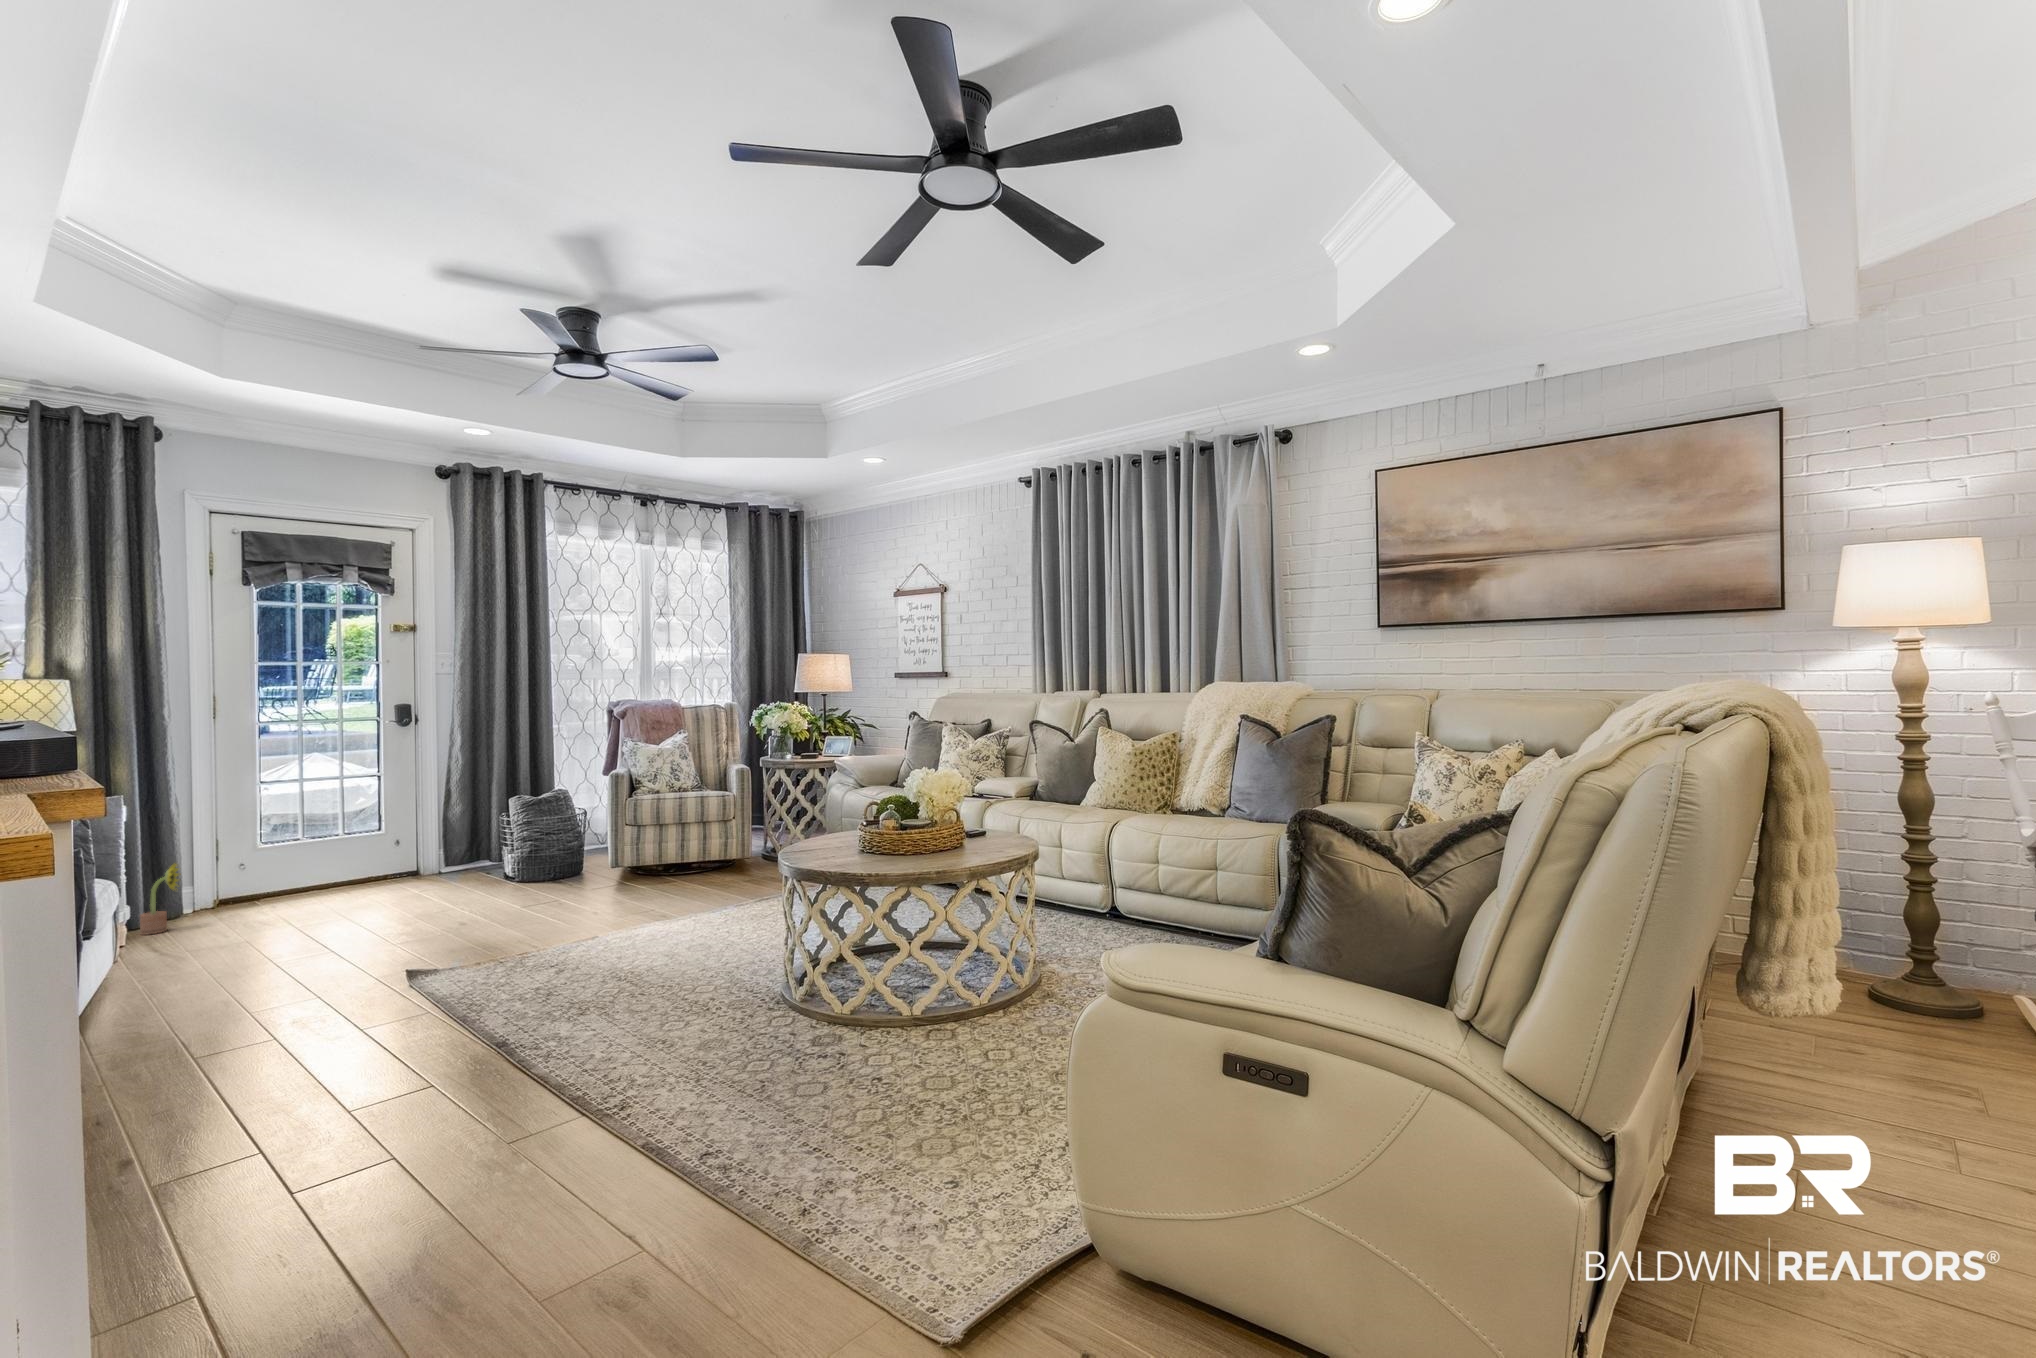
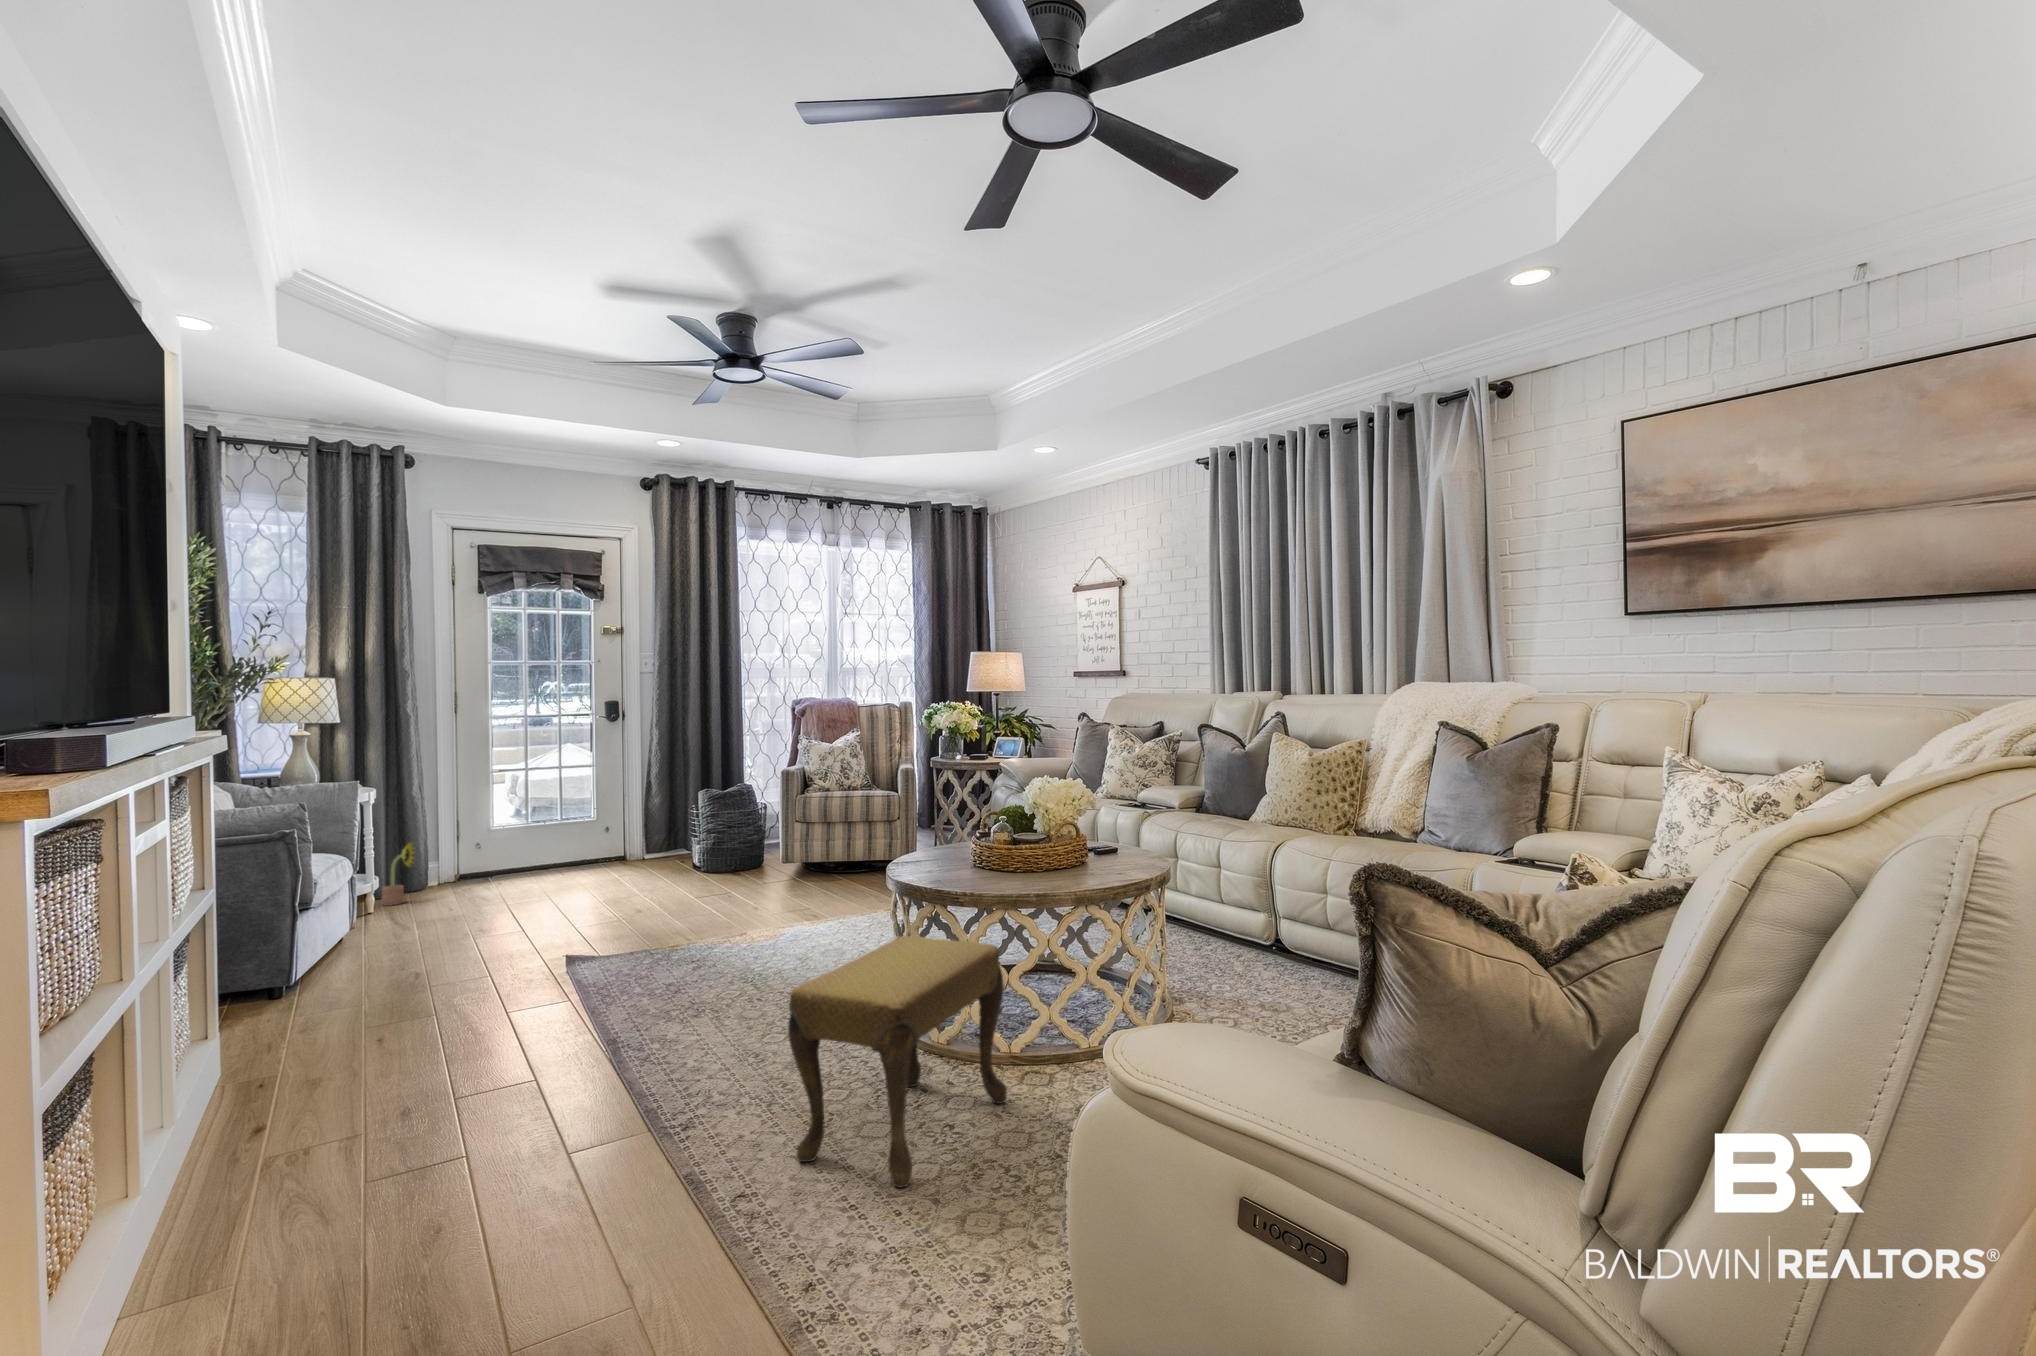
footstool: none [739,914,920,1130] -> present [788,936,1007,1188]

